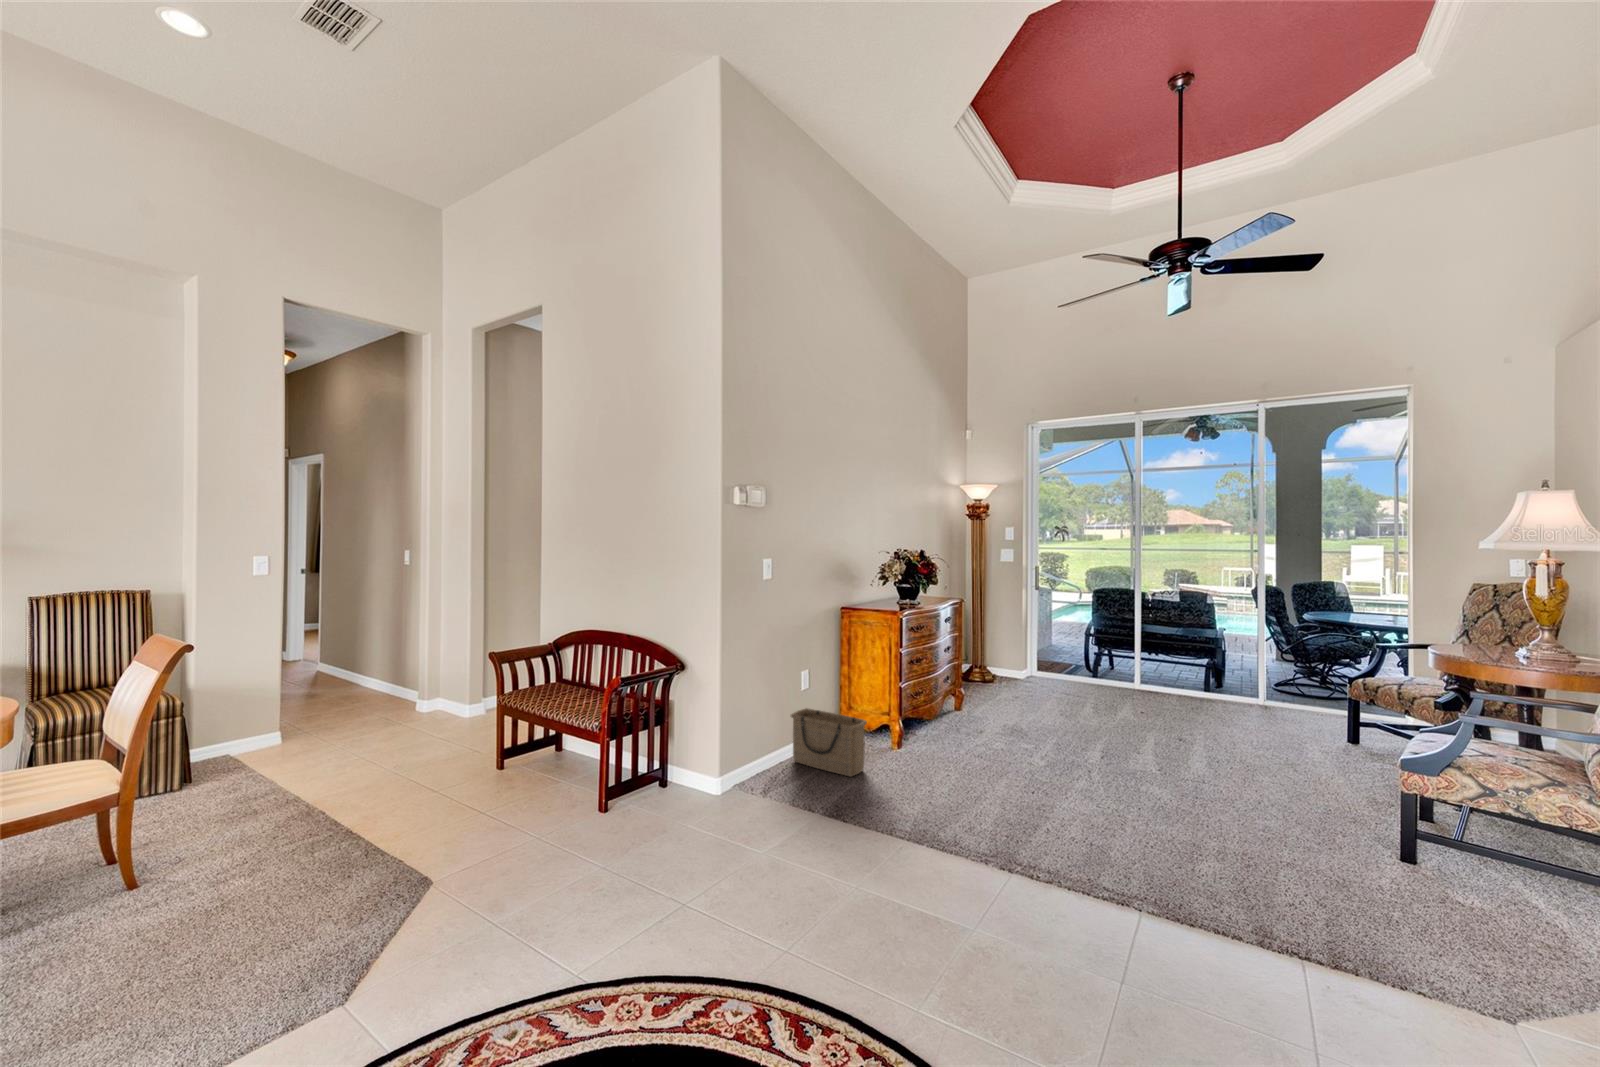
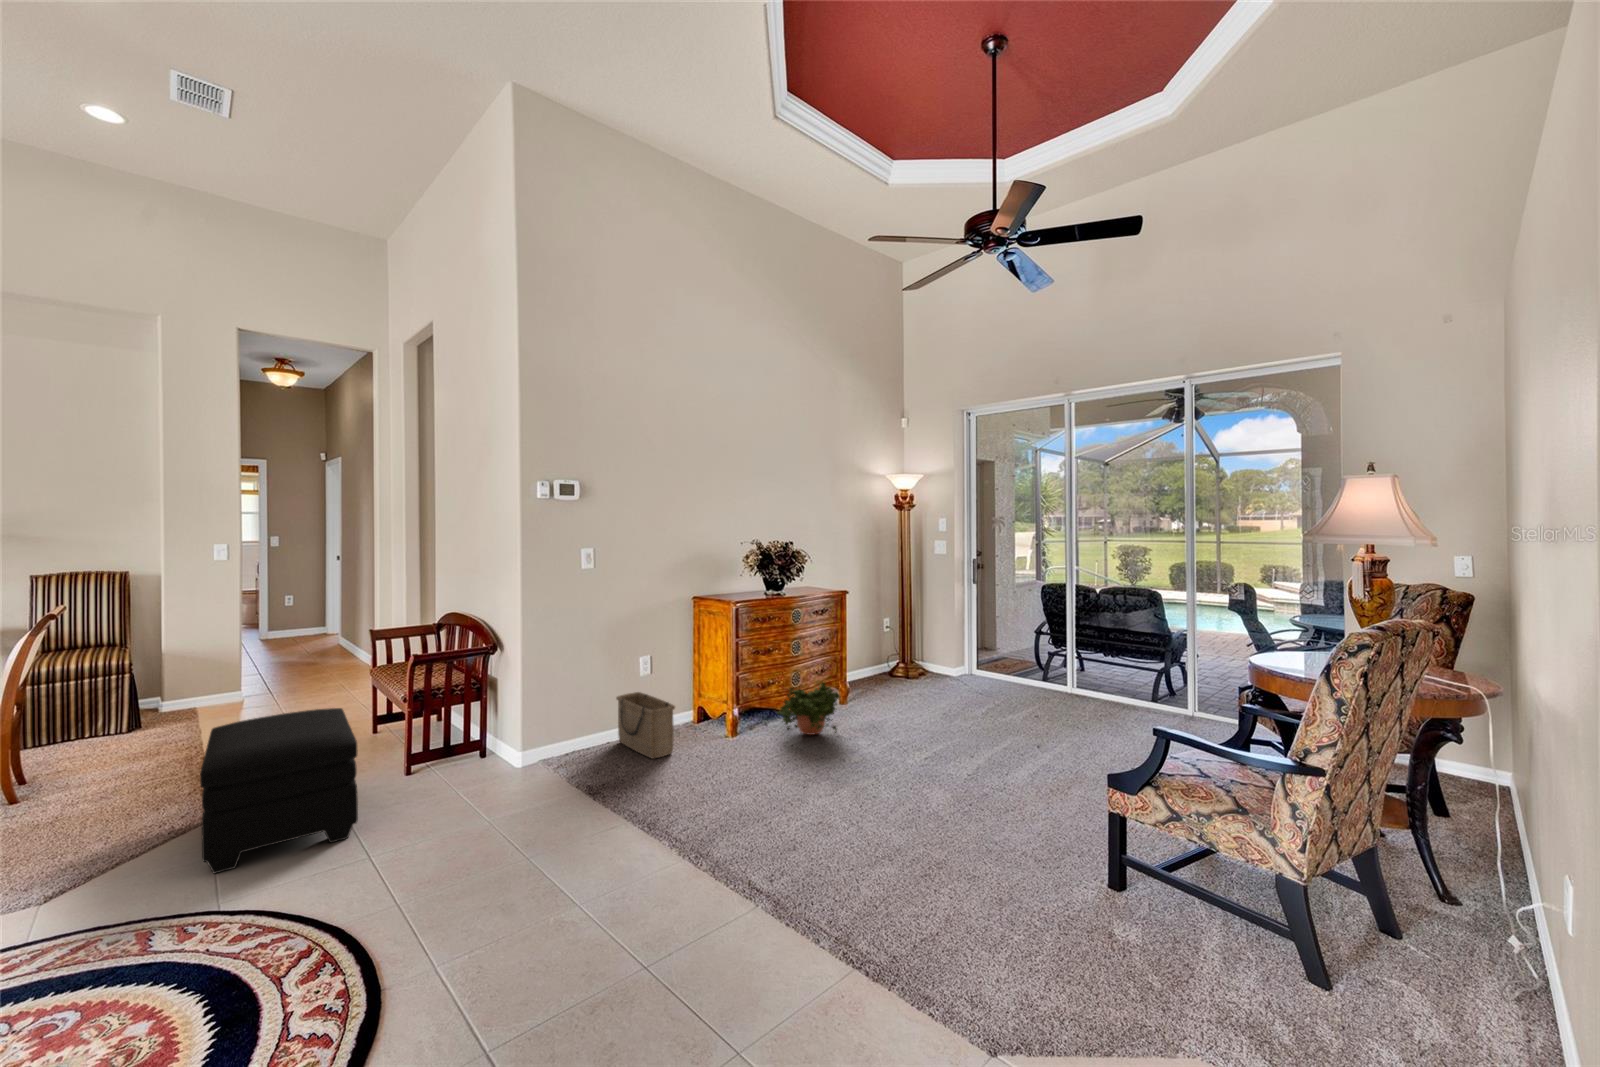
potted plant: none [931,688,1000,742] -> present [777,682,840,735]
ottoman: none [437,743,648,944] -> present [200,708,358,873]

